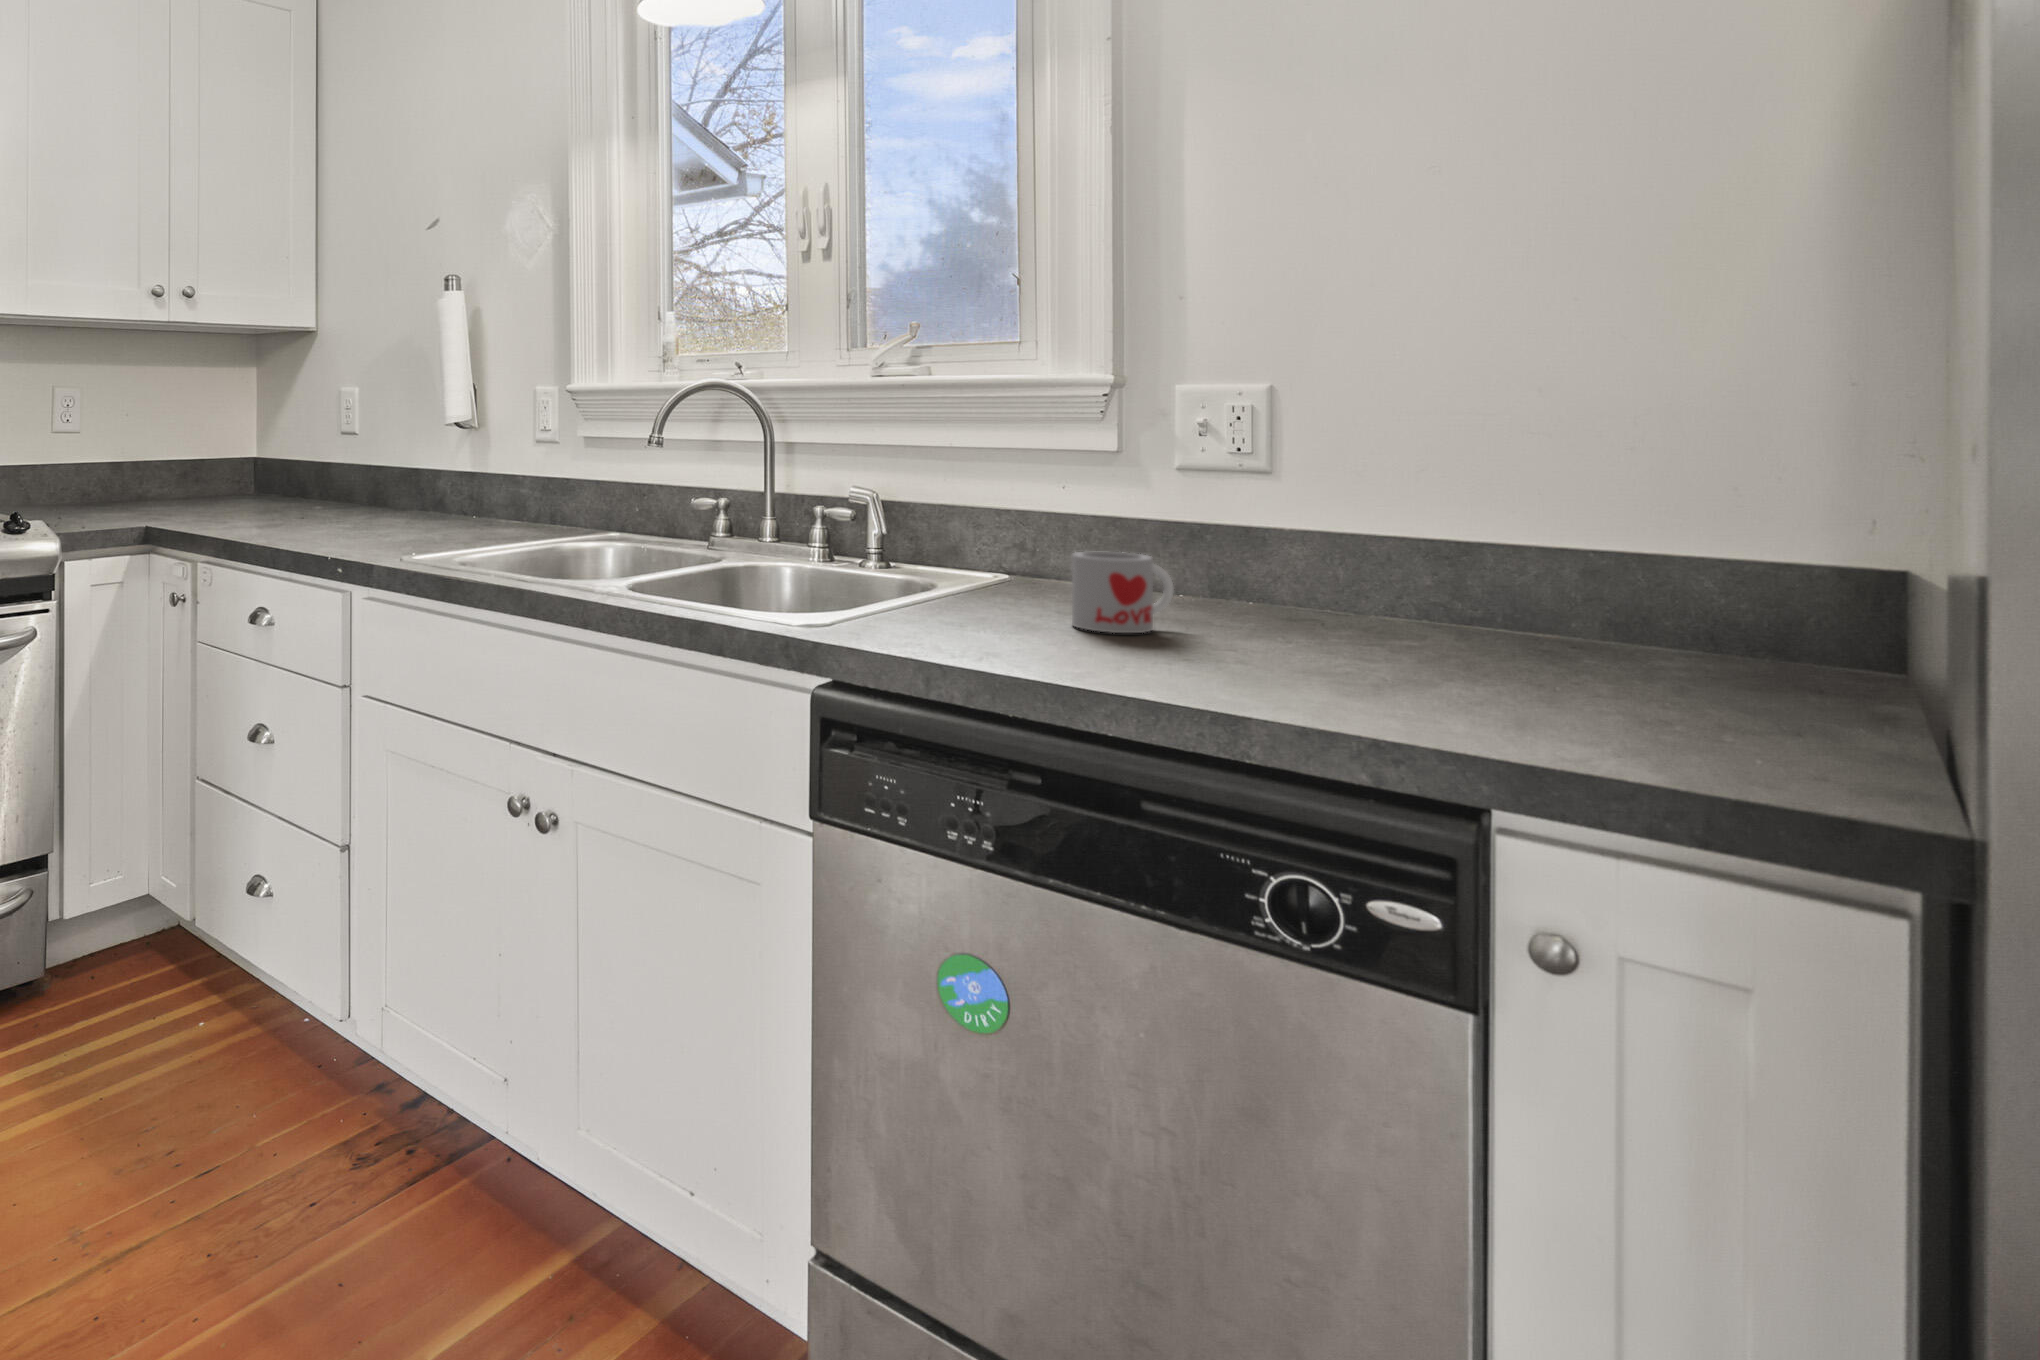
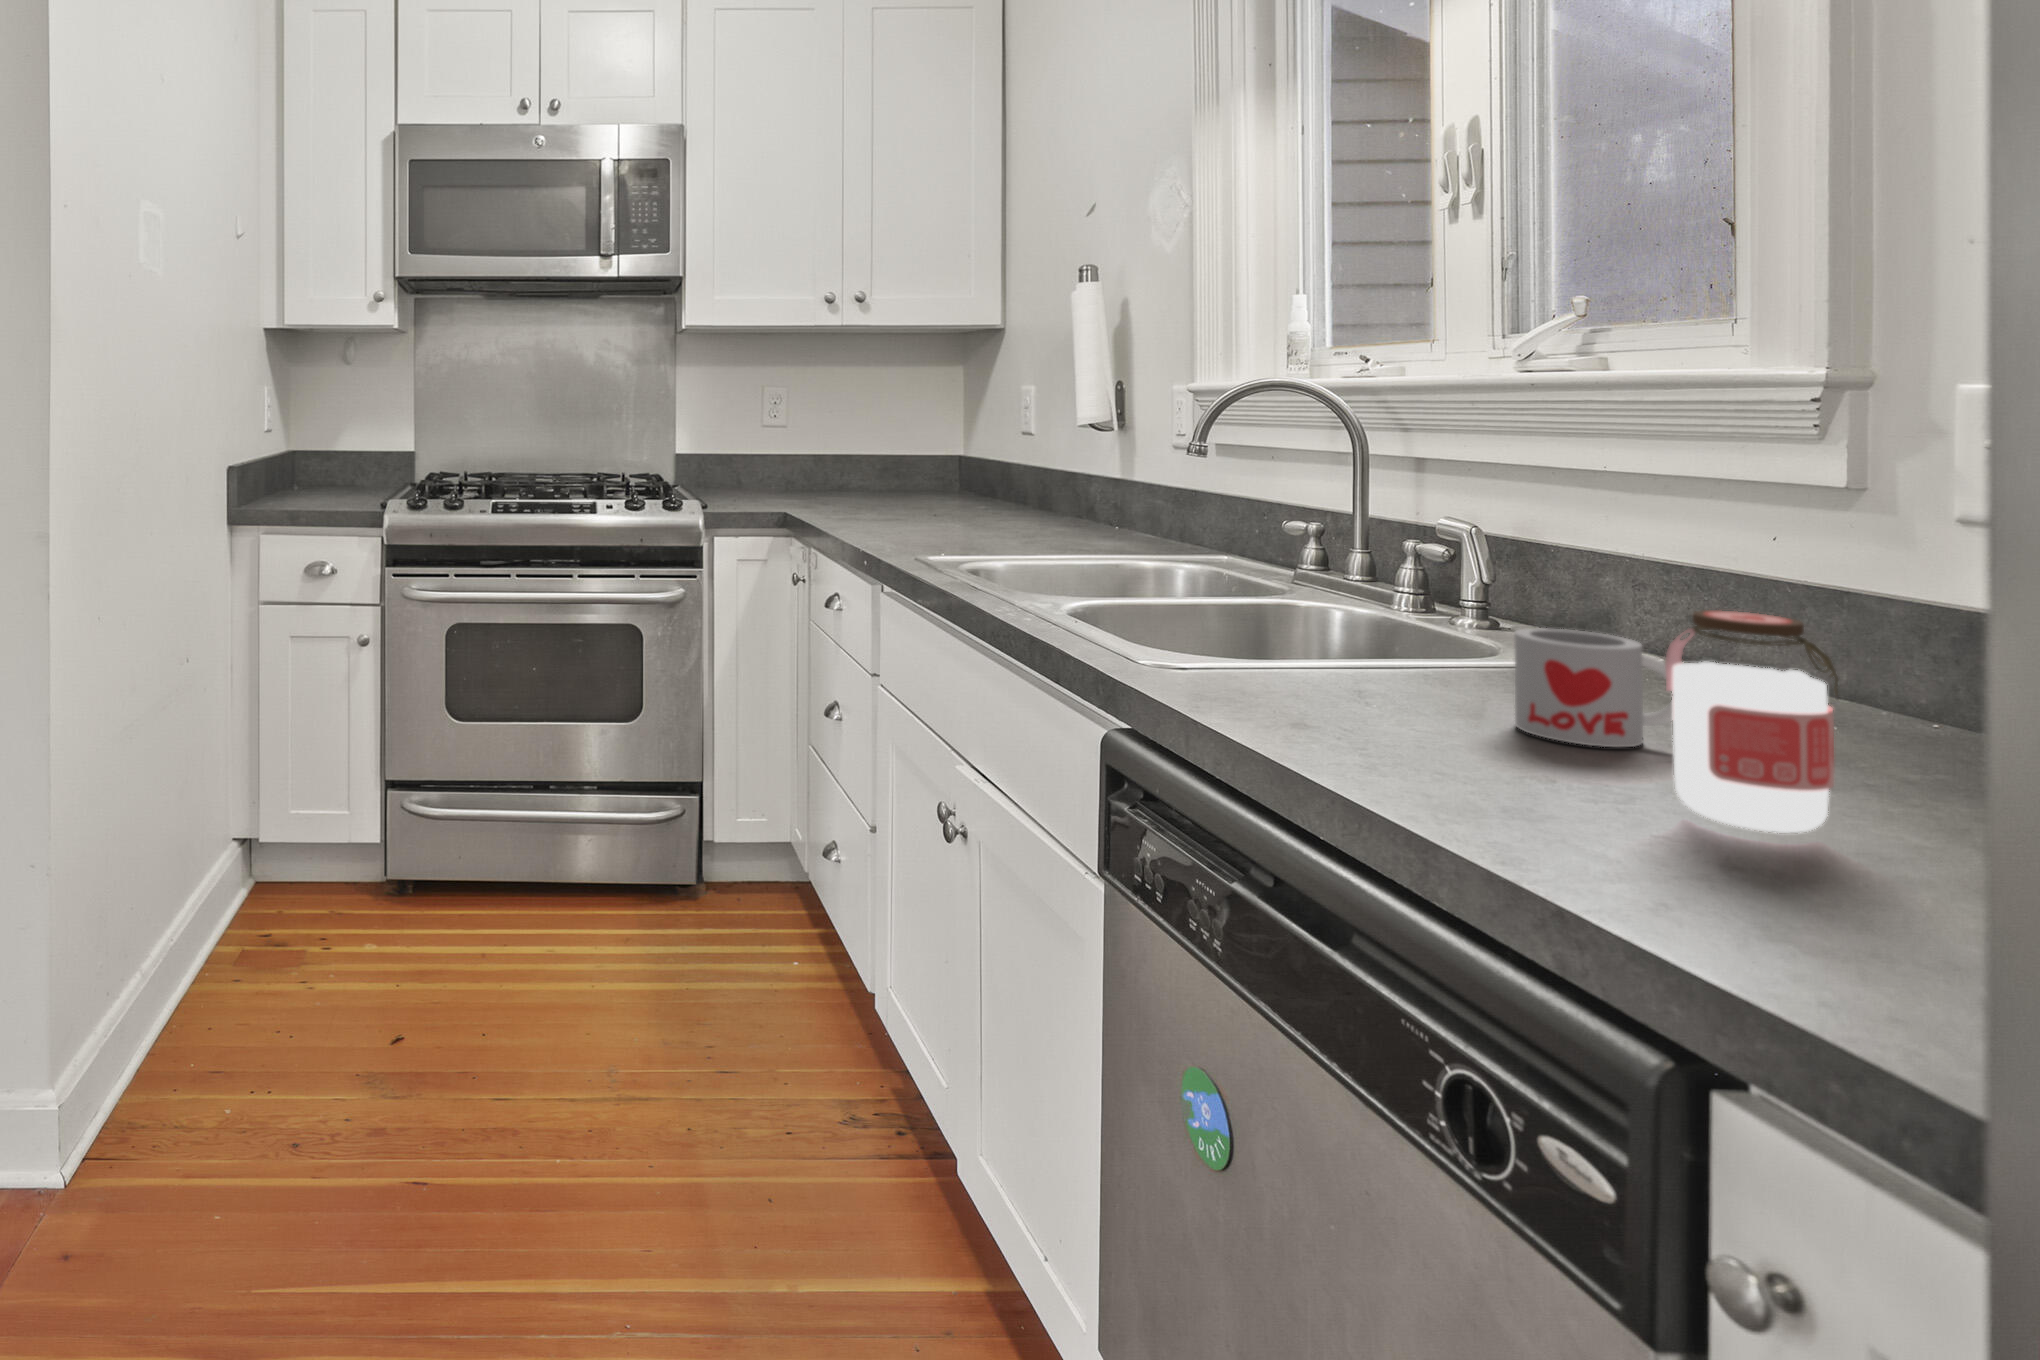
jar: none [1247,518,1347,668] -> present [1665,610,1839,833]

